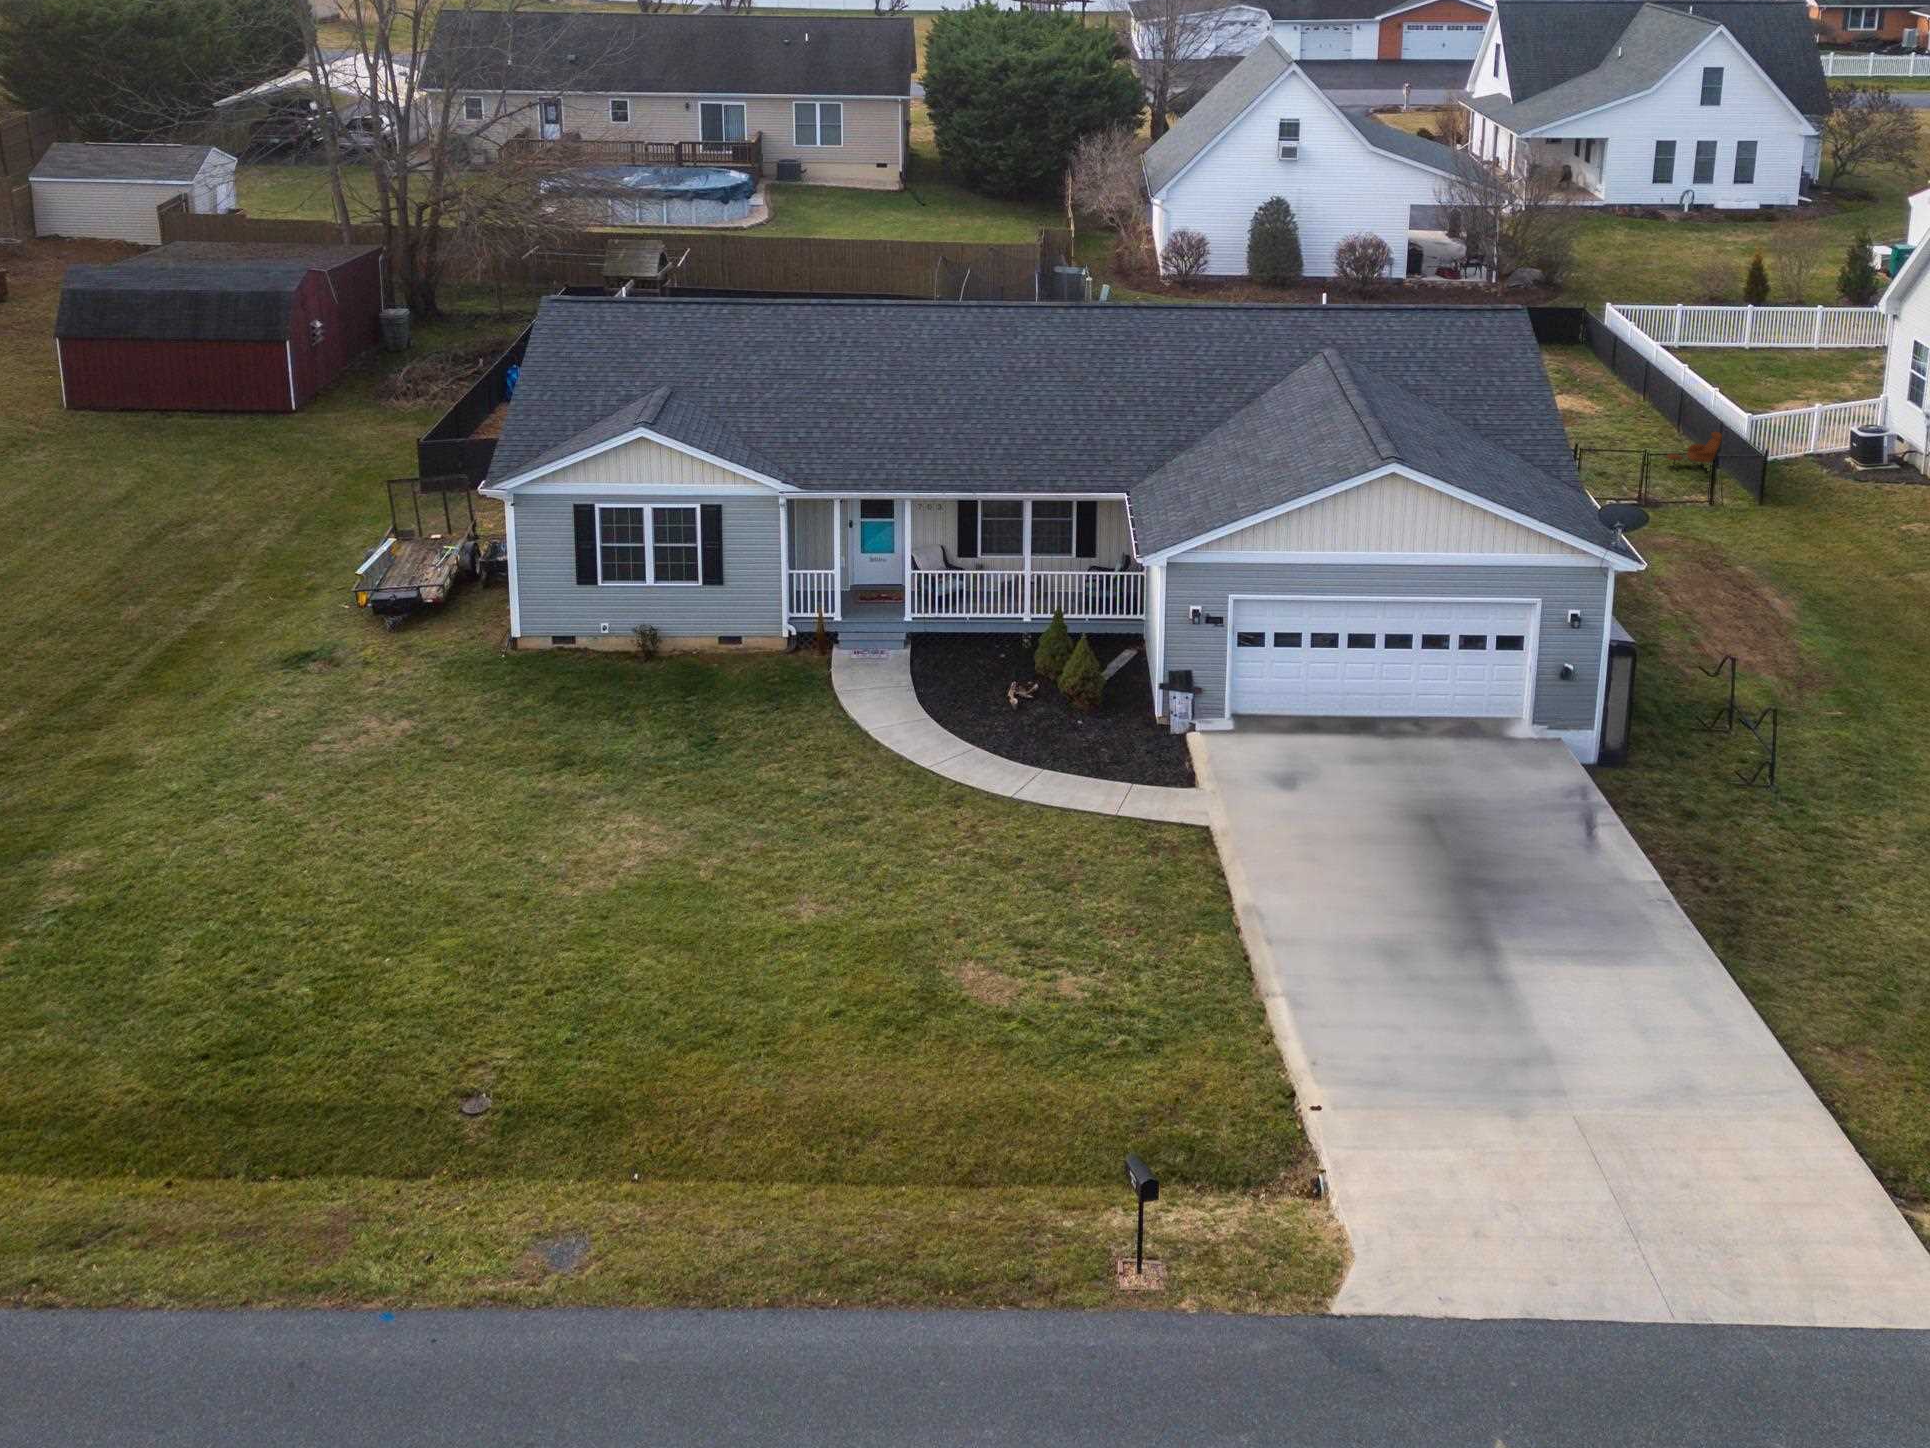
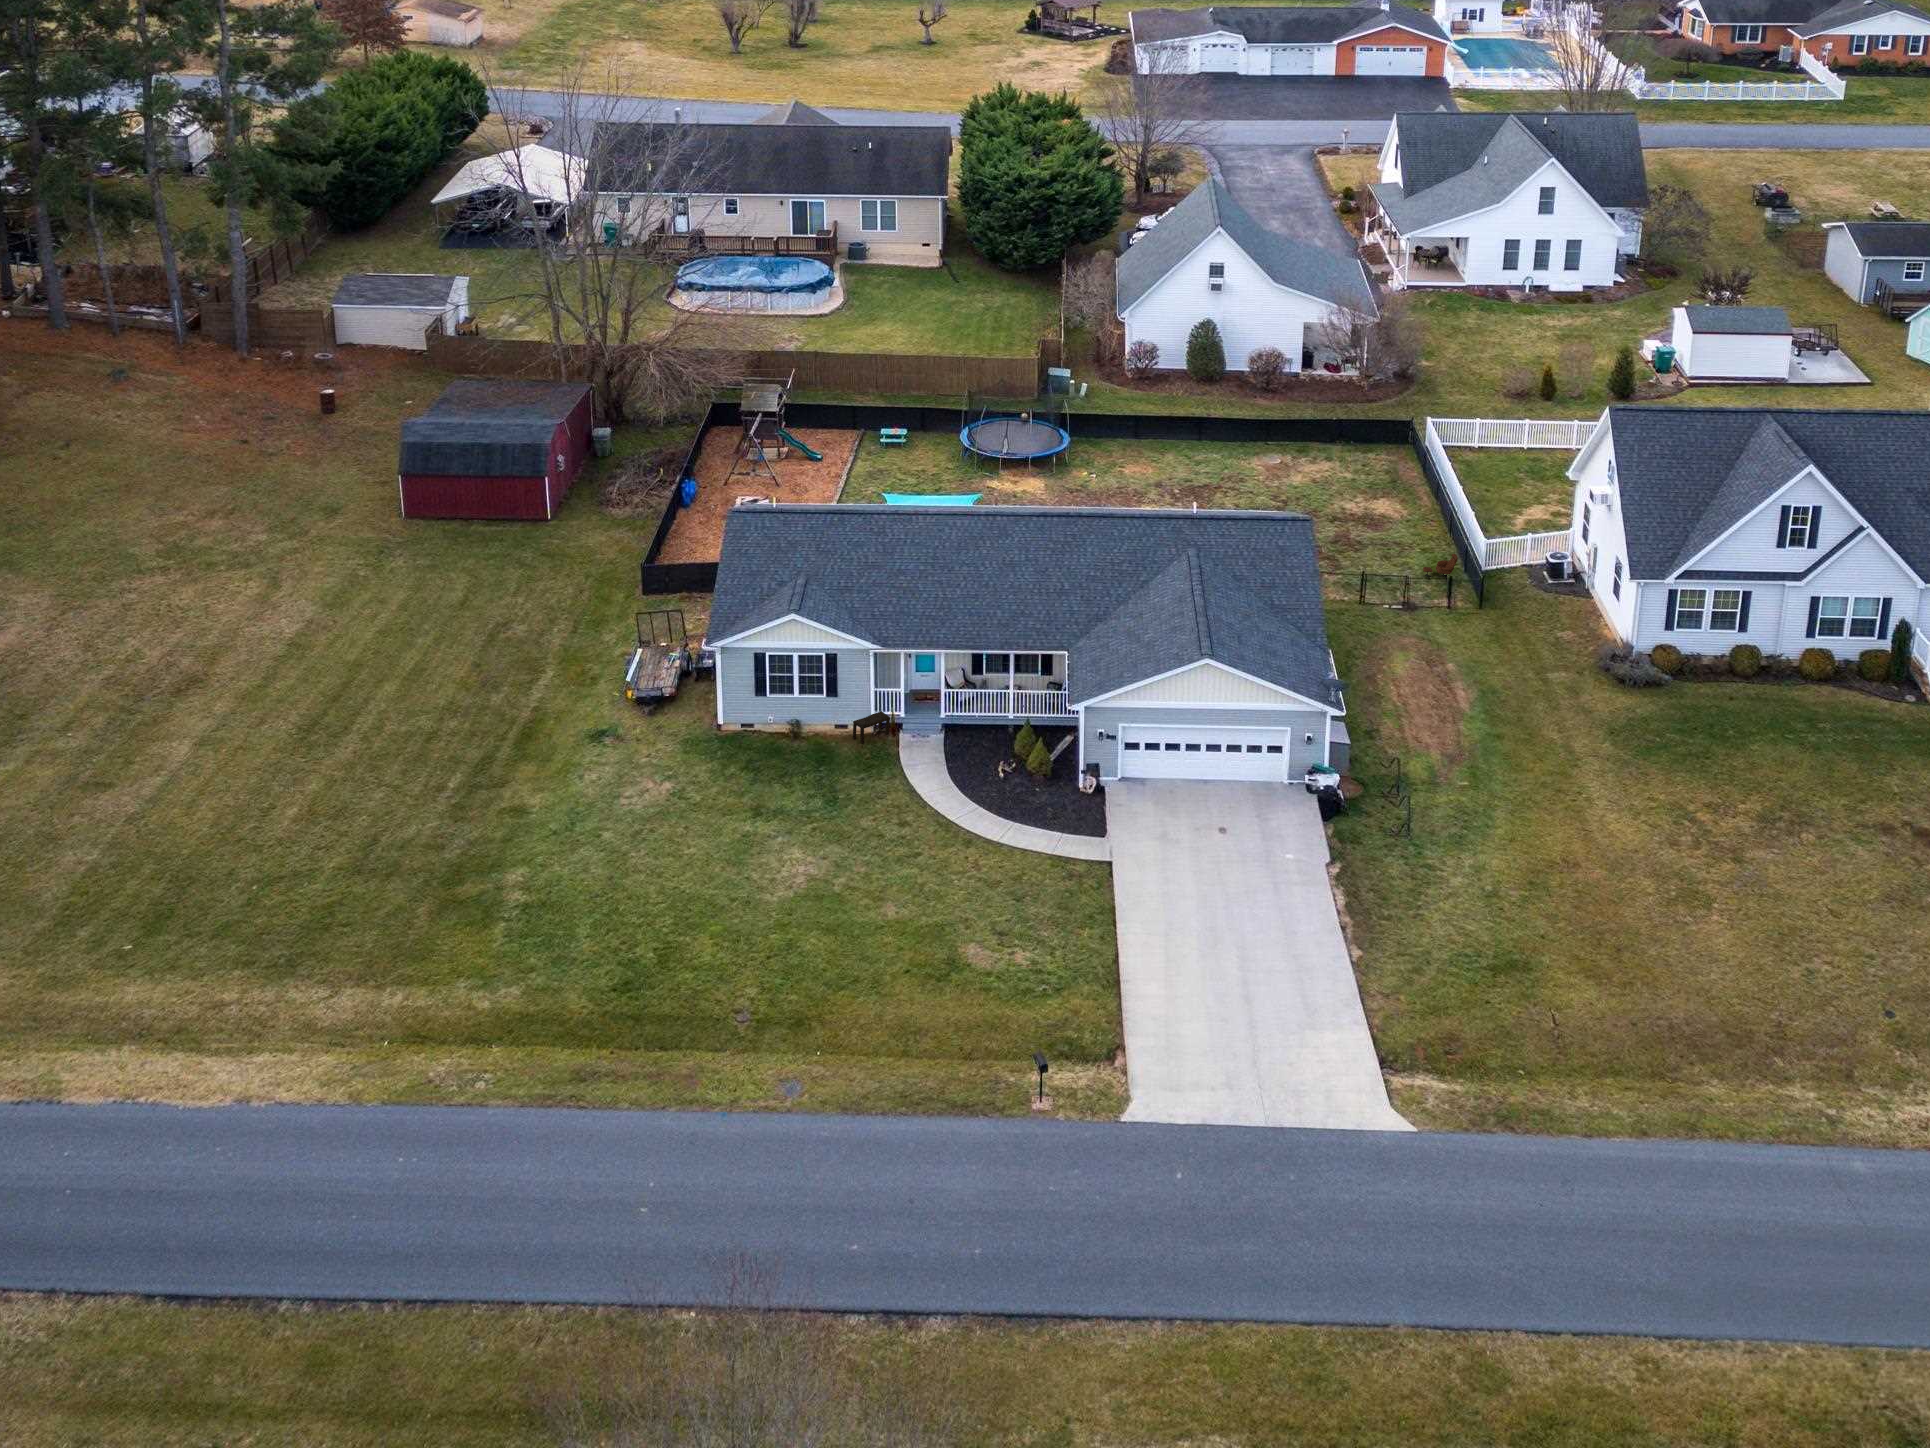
bench: none [746,615,814,666] -> present [853,711,890,744]

